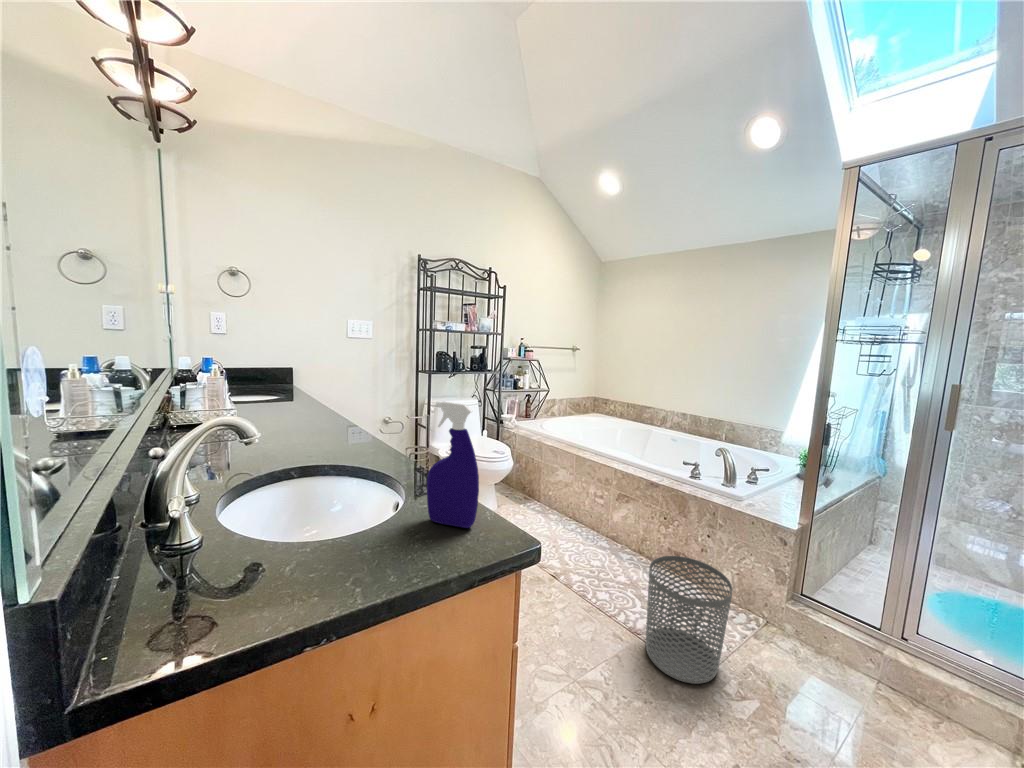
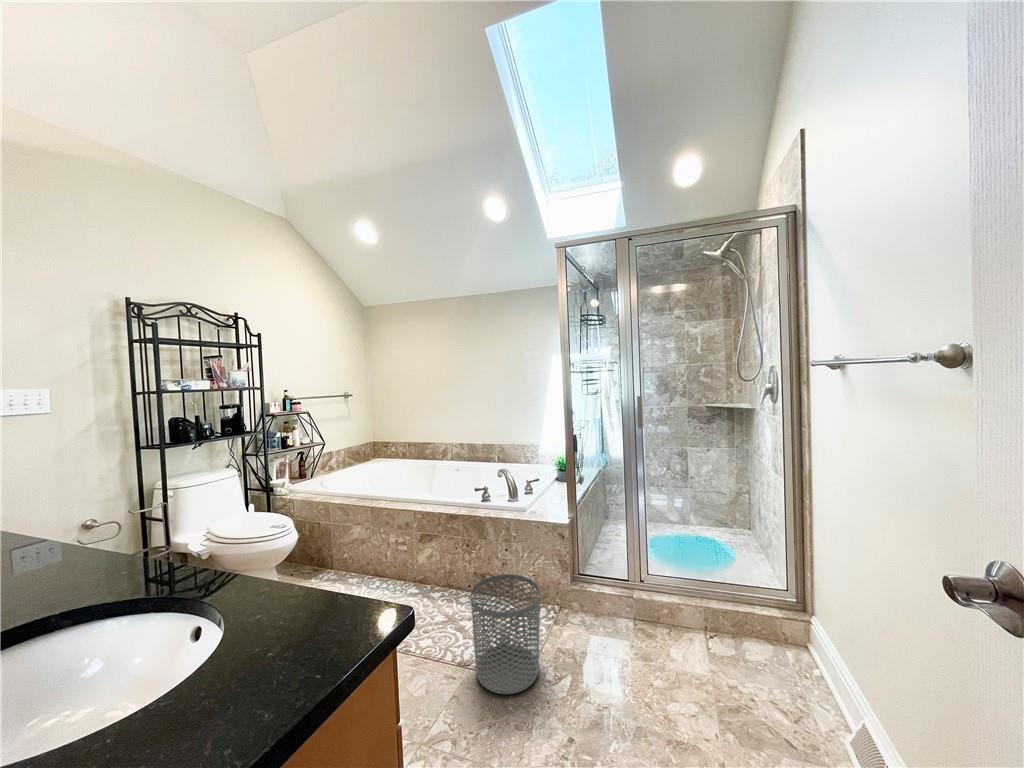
spray bottle: present [427,402,479,528] -> none [247,483,326,646]

